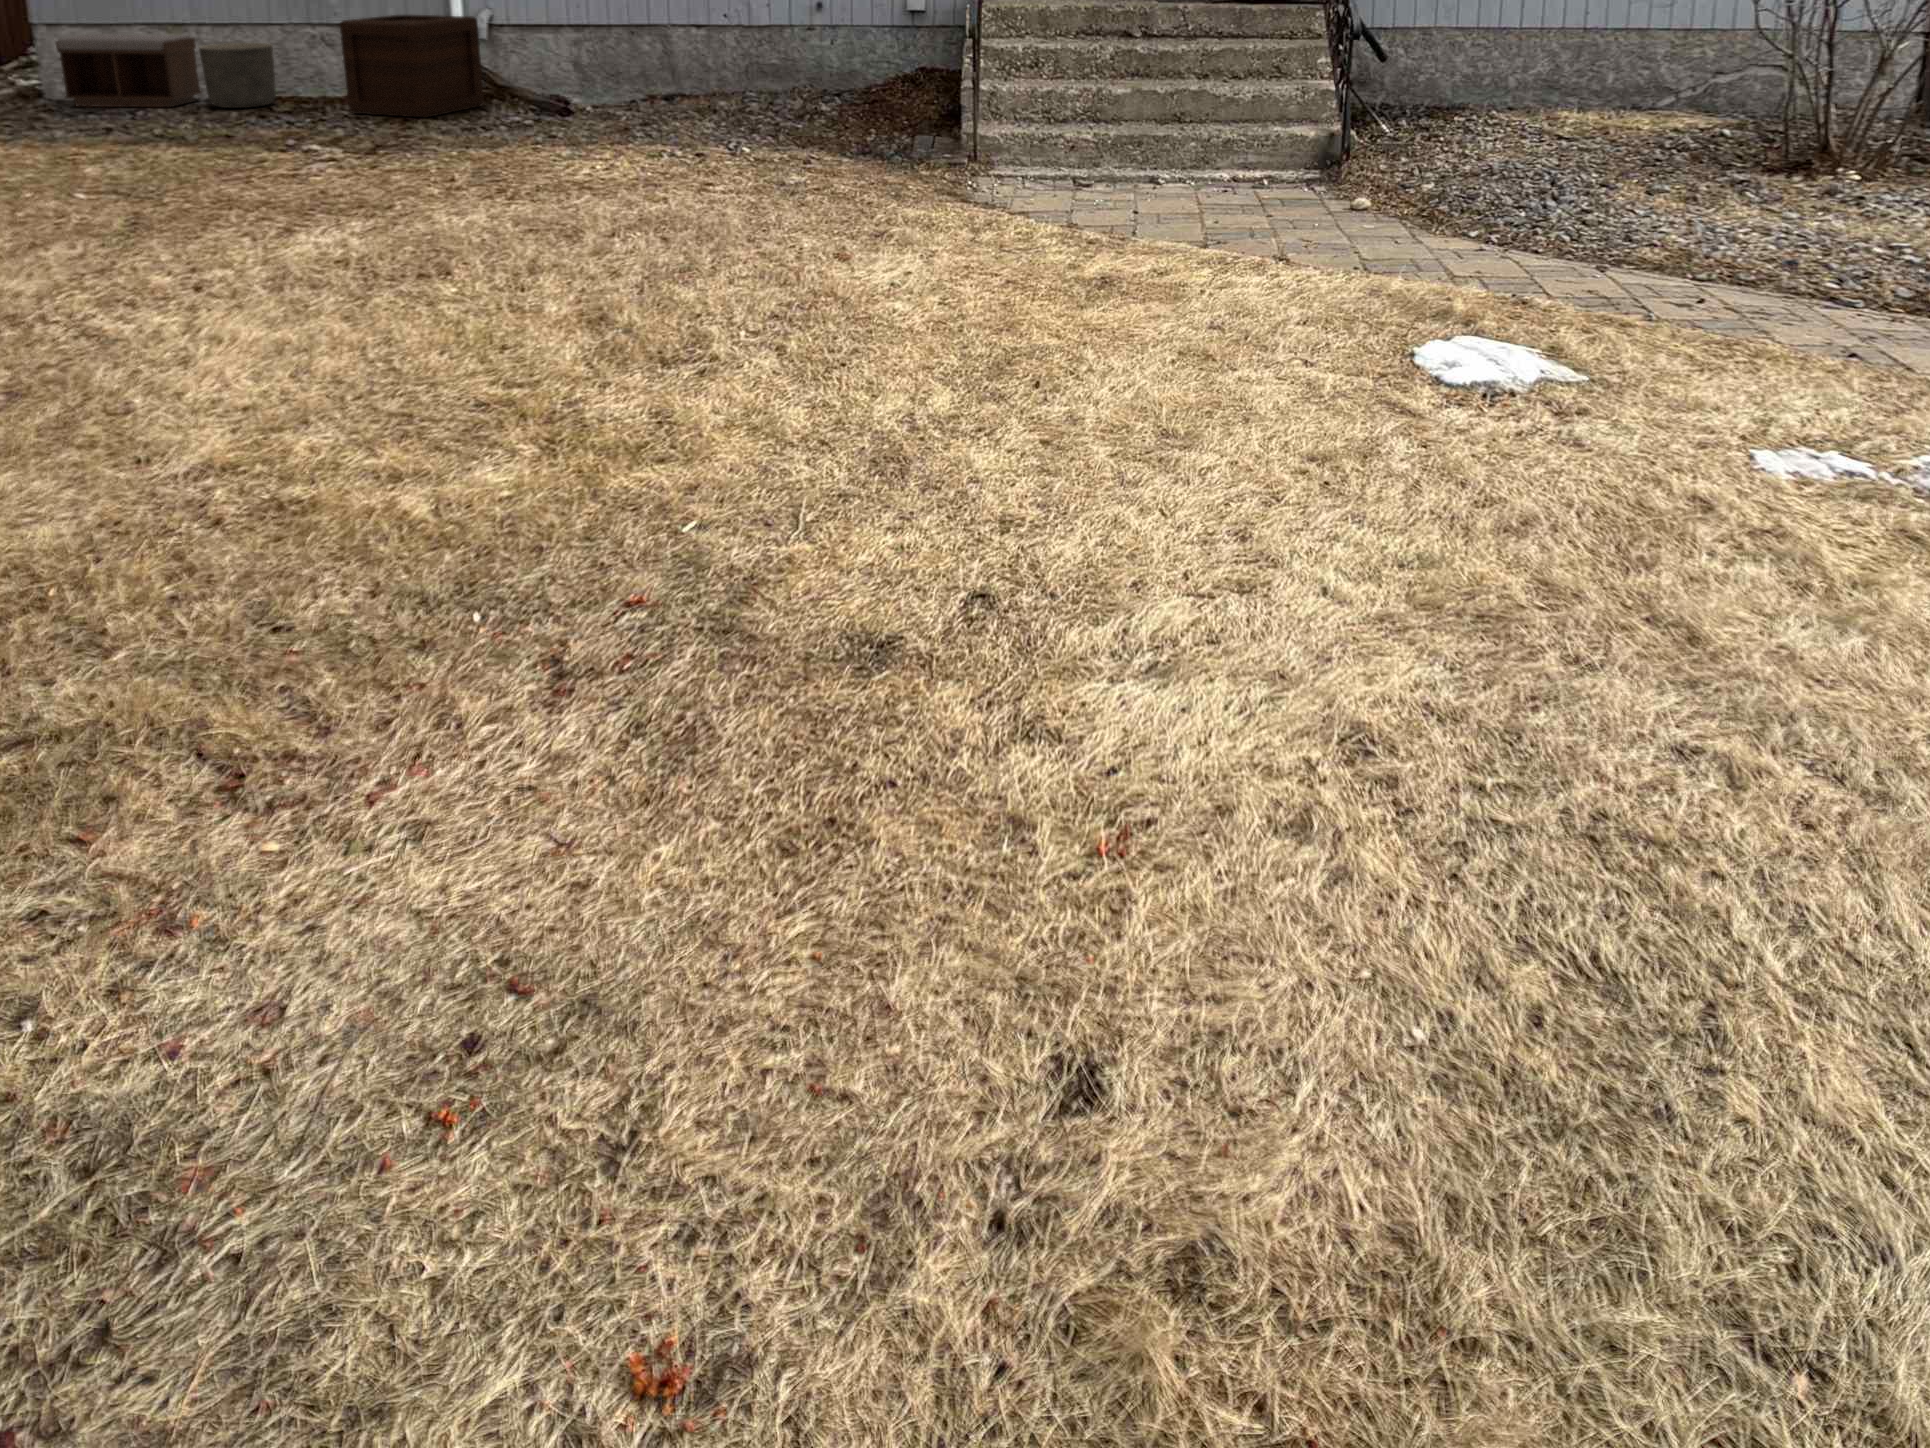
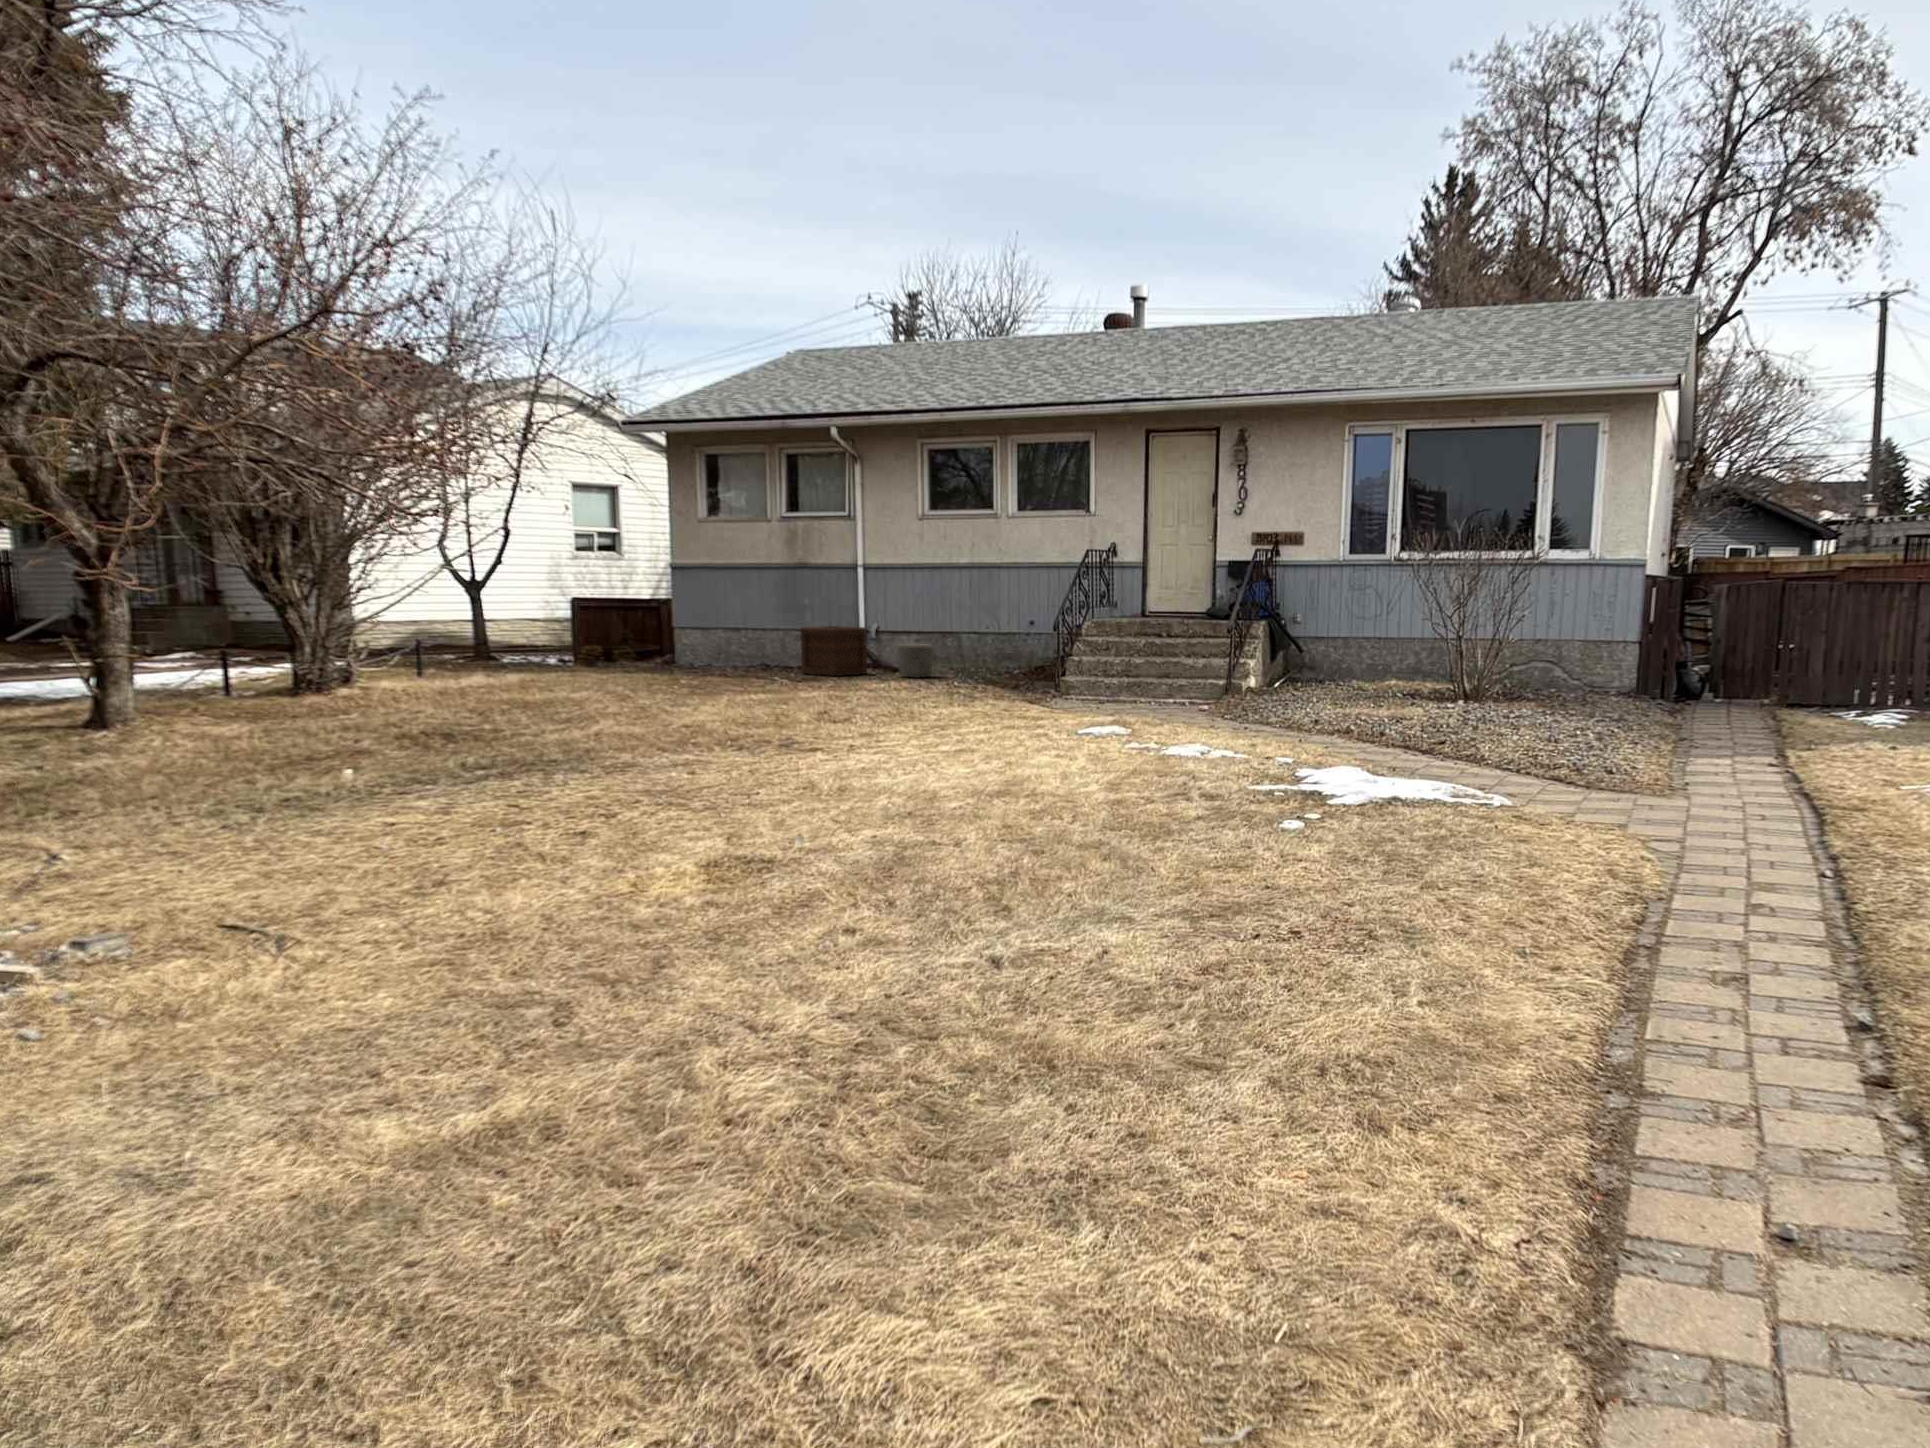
bench: present [56,34,201,107] -> none [680,634,742,670]
planter: present [199,43,276,108] -> present [898,644,933,678]

